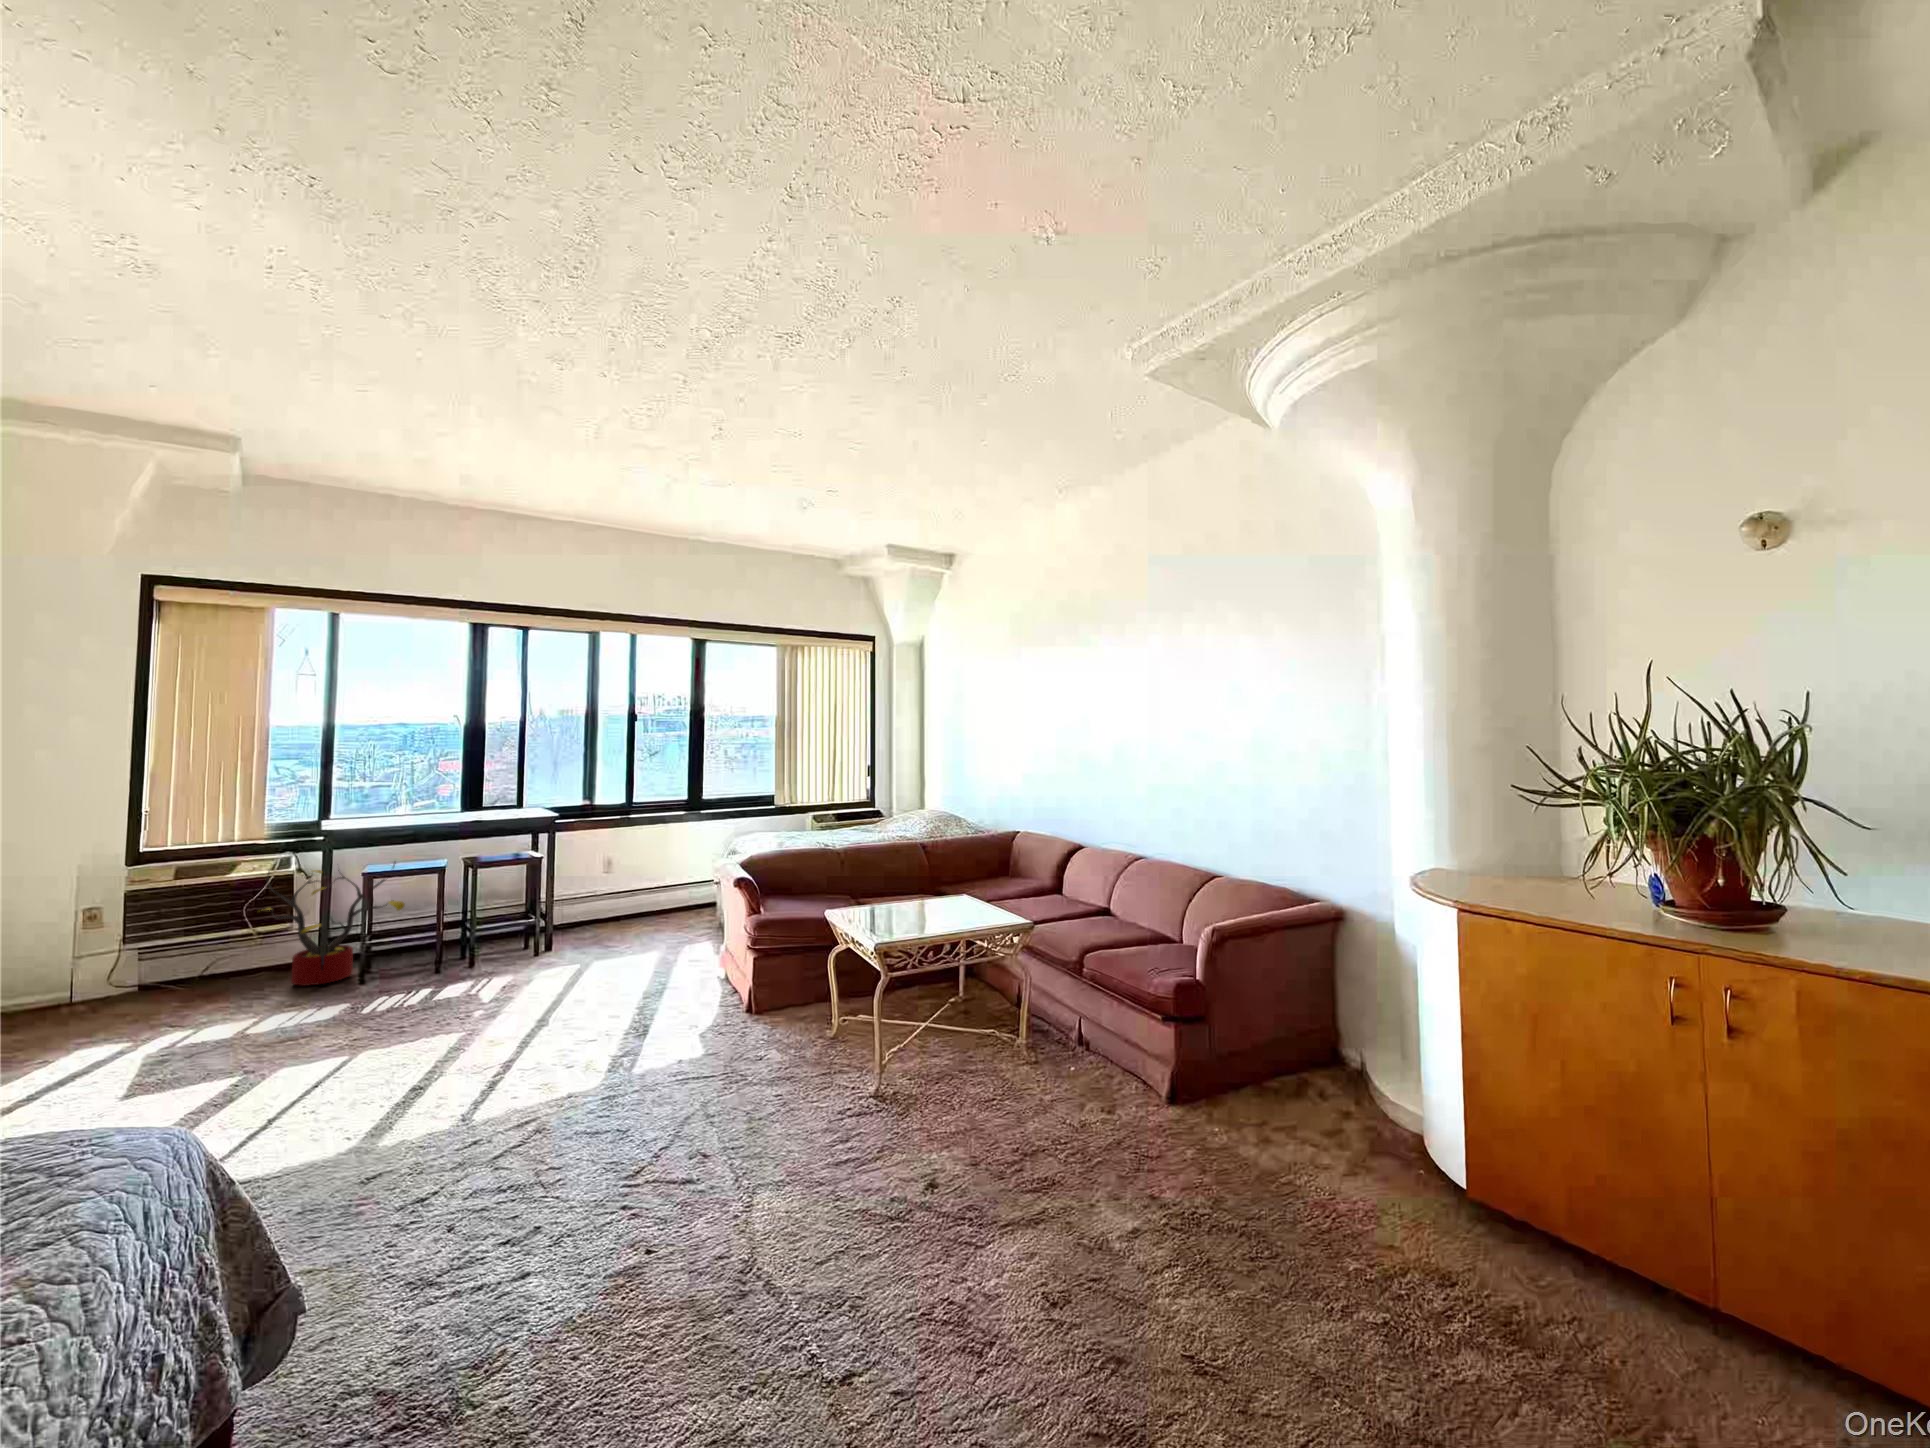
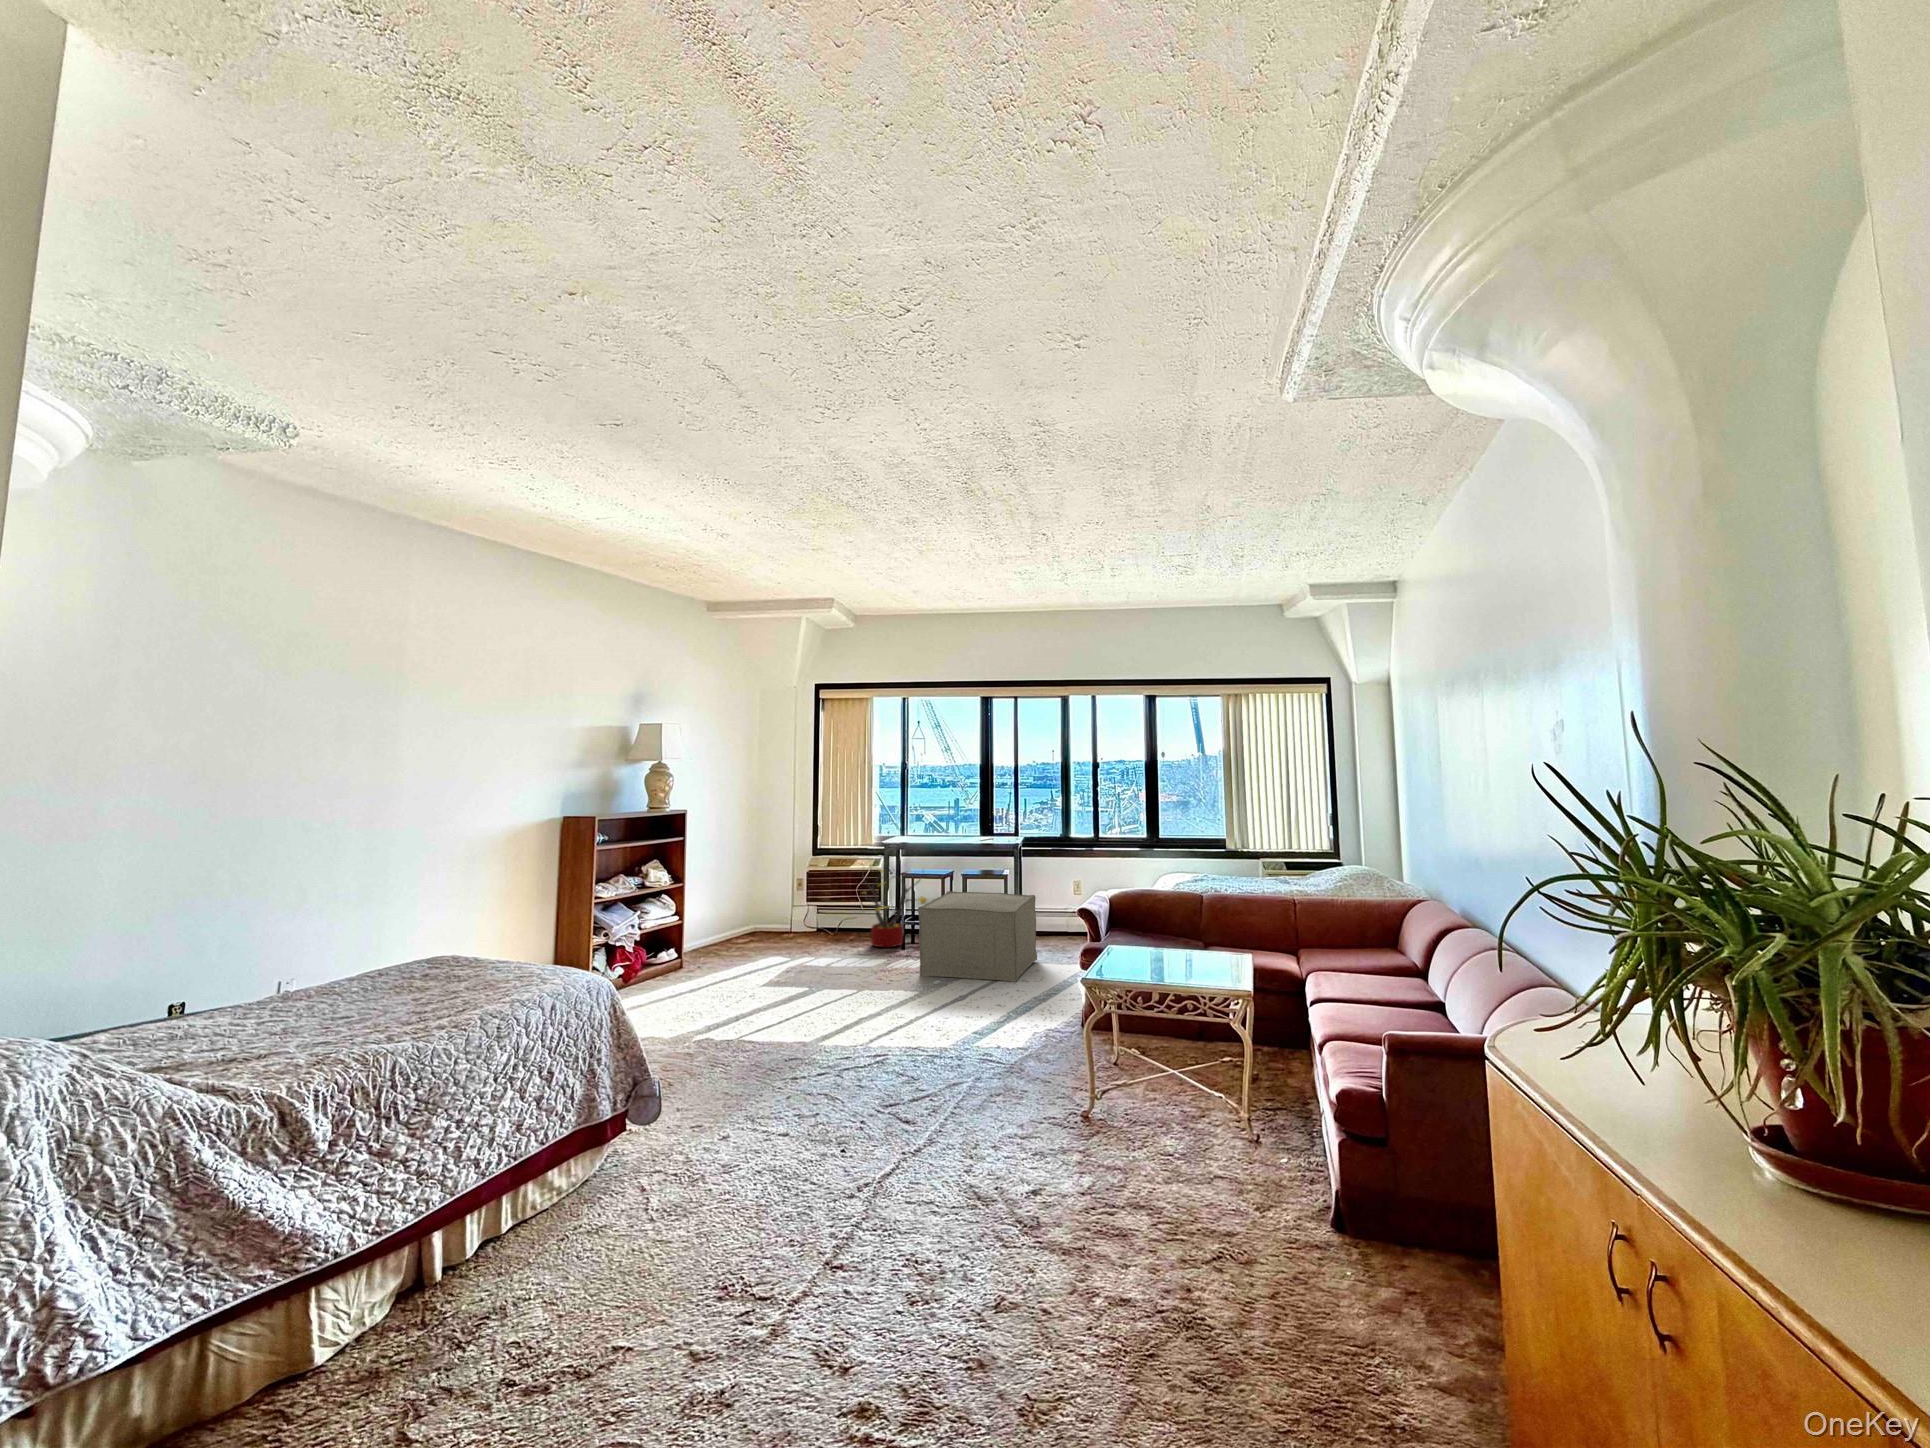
ottoman: none [441,875,603,1007] -> present [918,891,1037,982]

